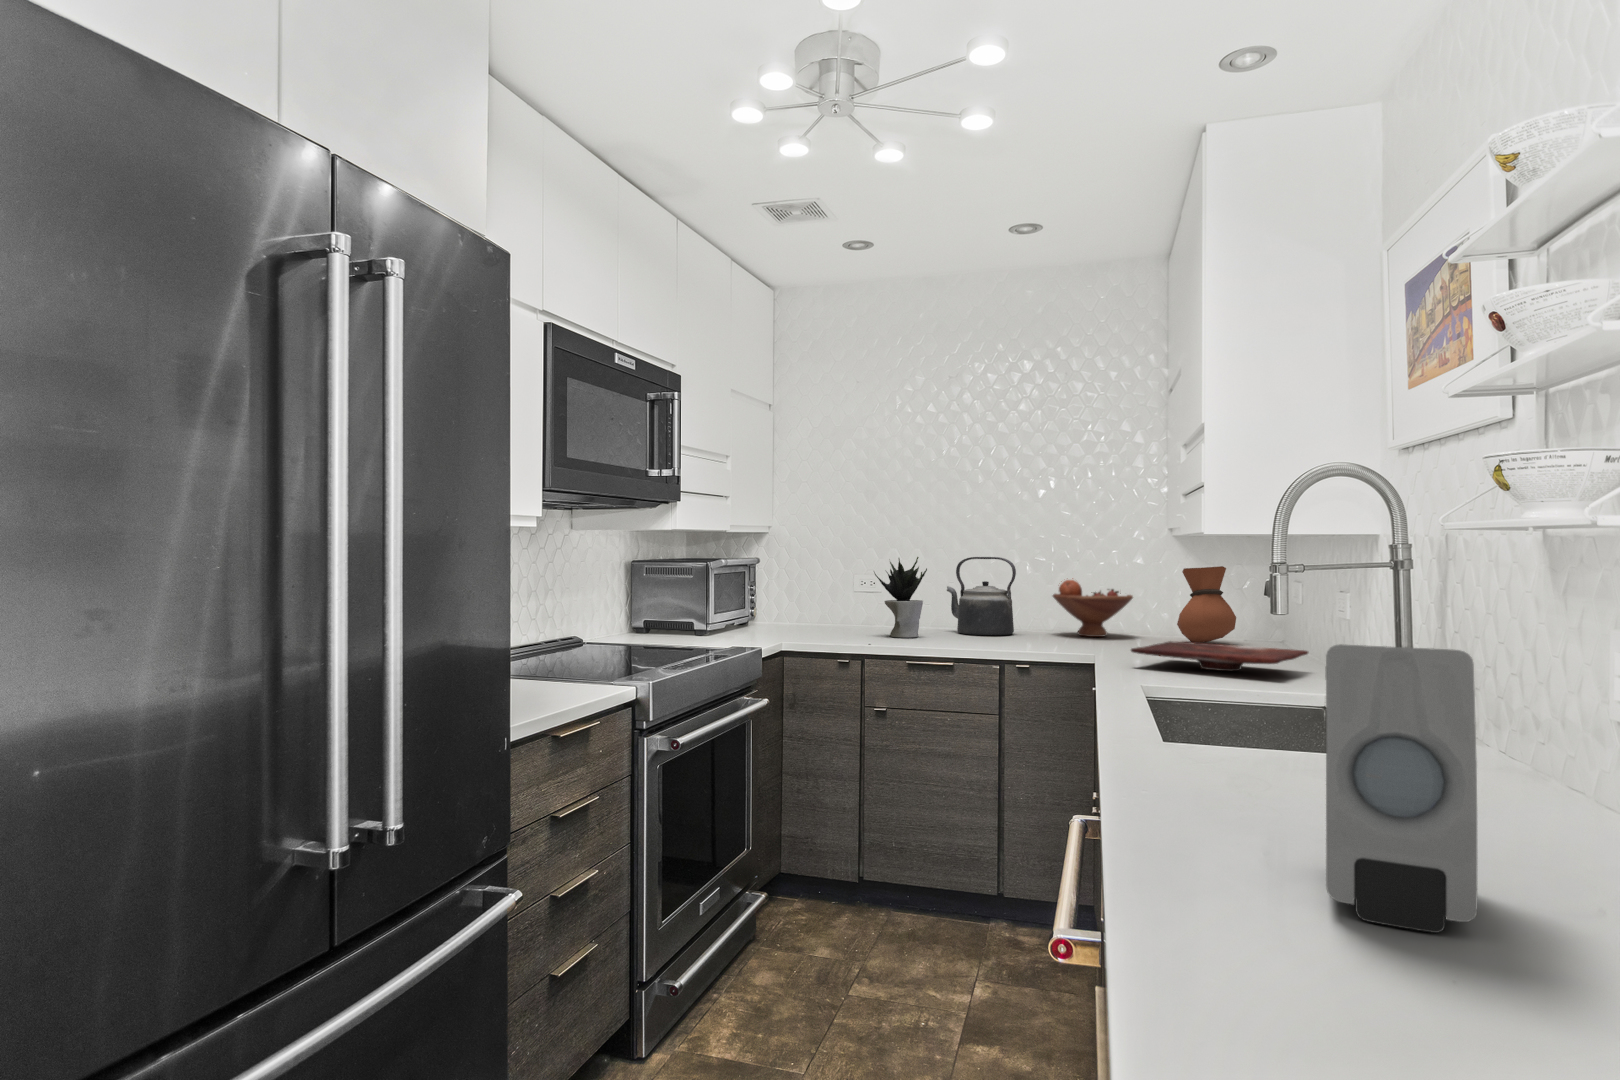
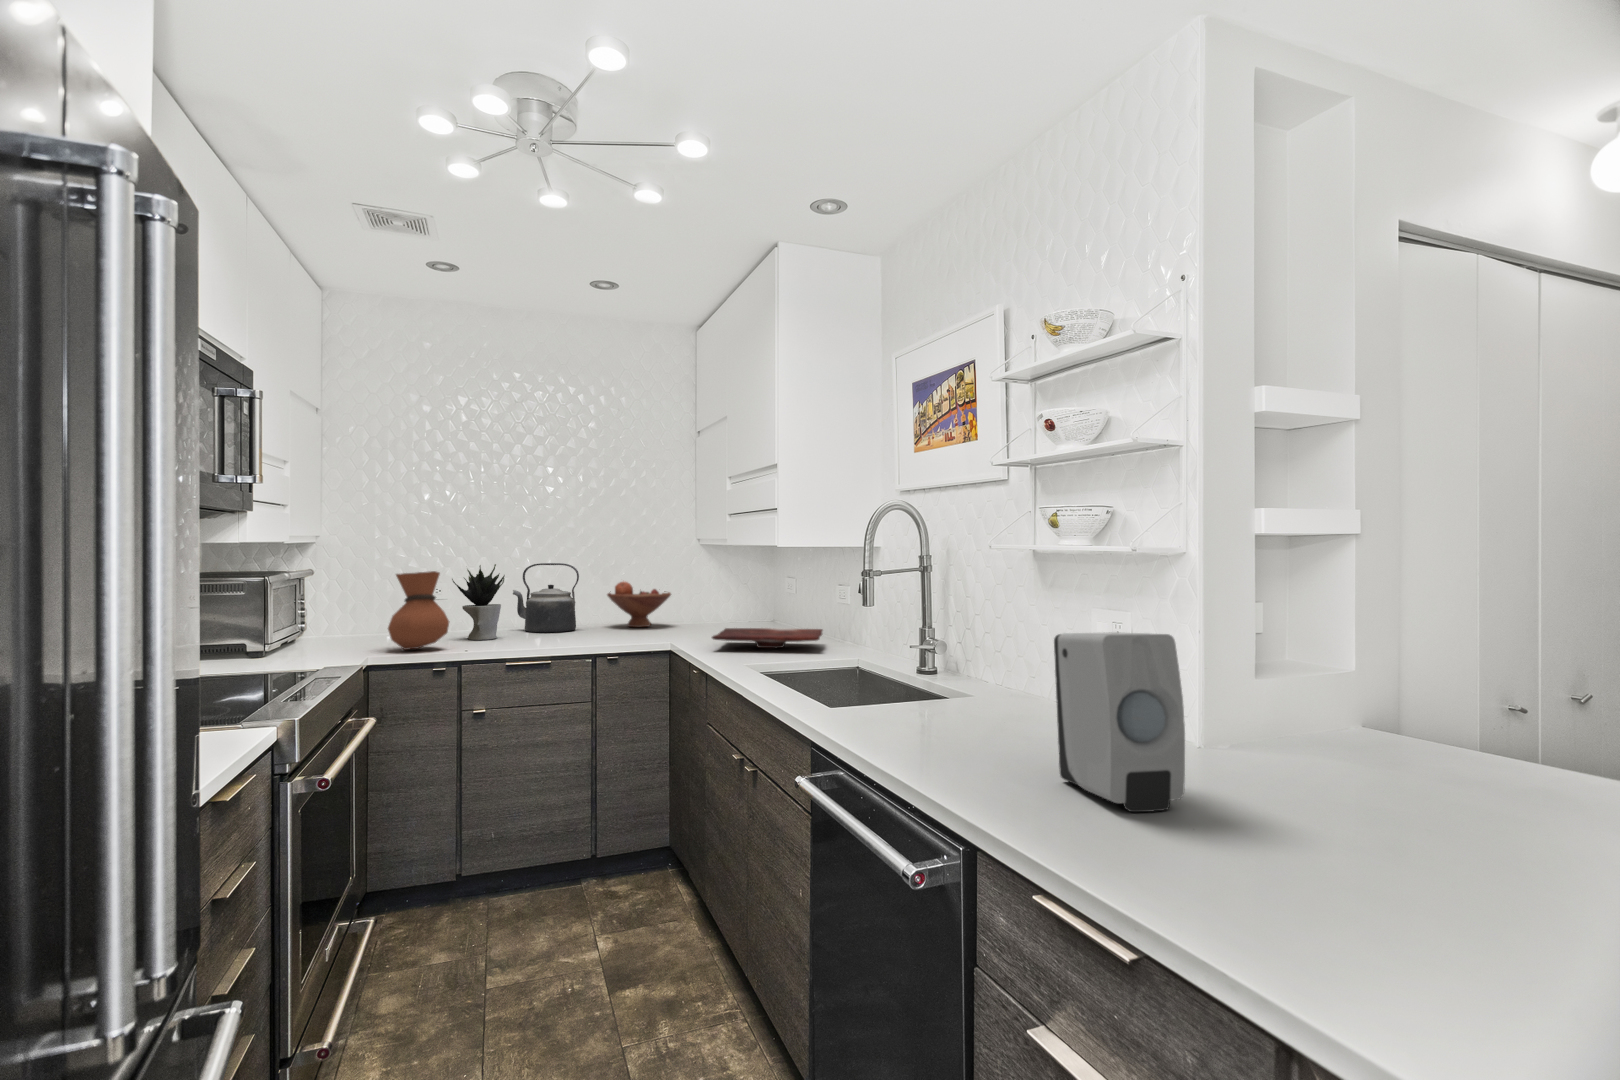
vase: present [1177,566,1236,643] -> present [388,571,449,650]

